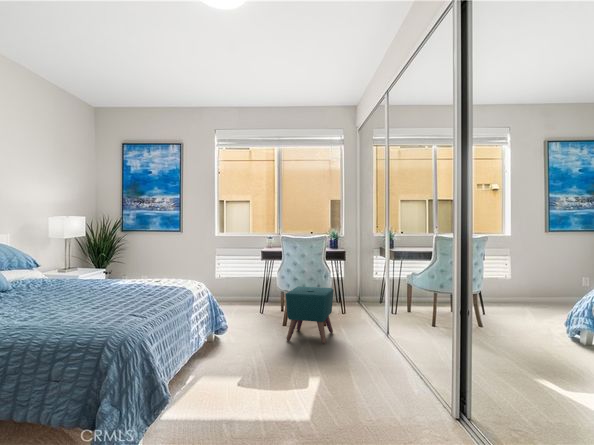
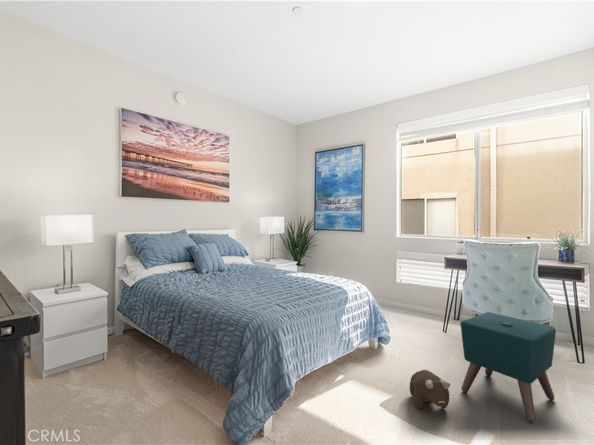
plush toy: none [258,329,285,355] -> present [410,370,450,409]

